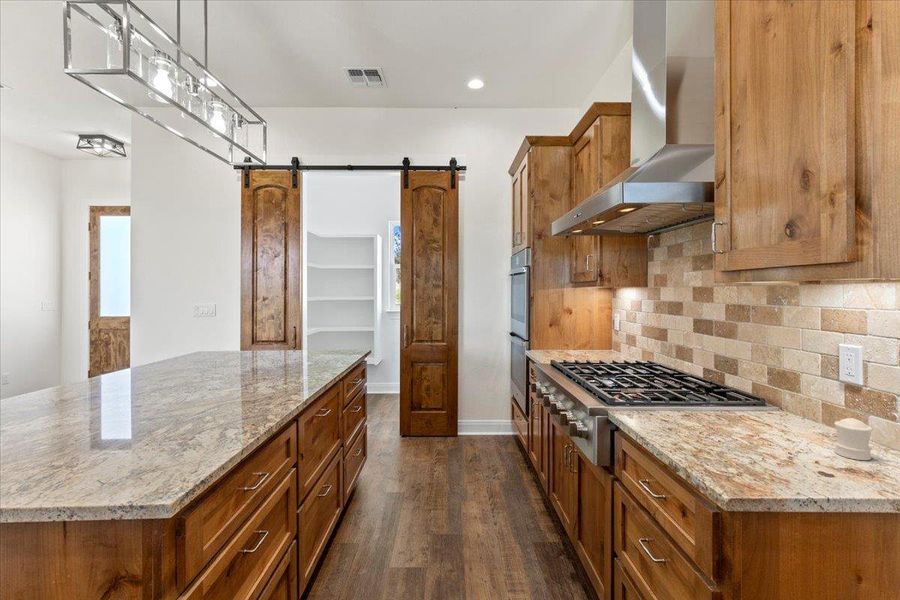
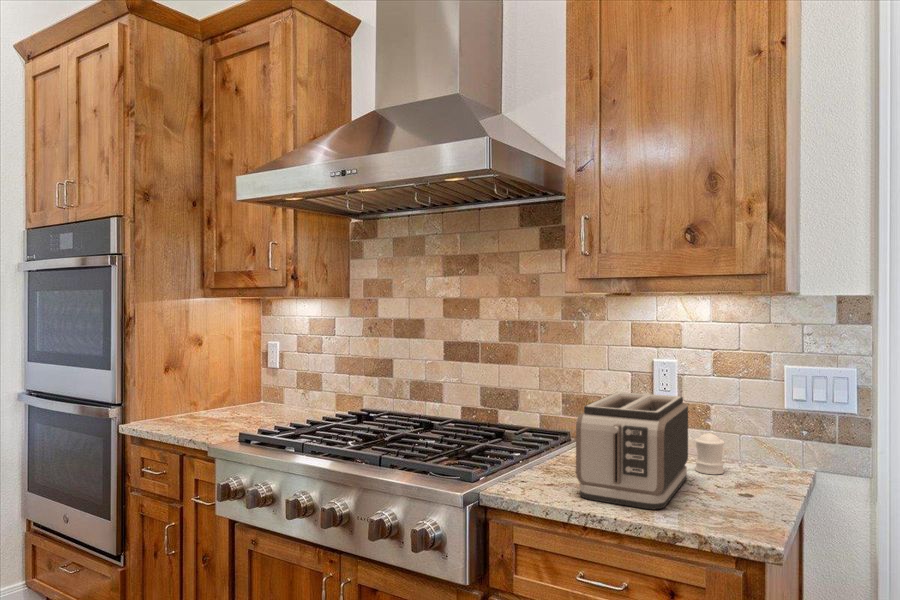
toaster: none [658,365,802,452] -> present [576,392,688,509]

